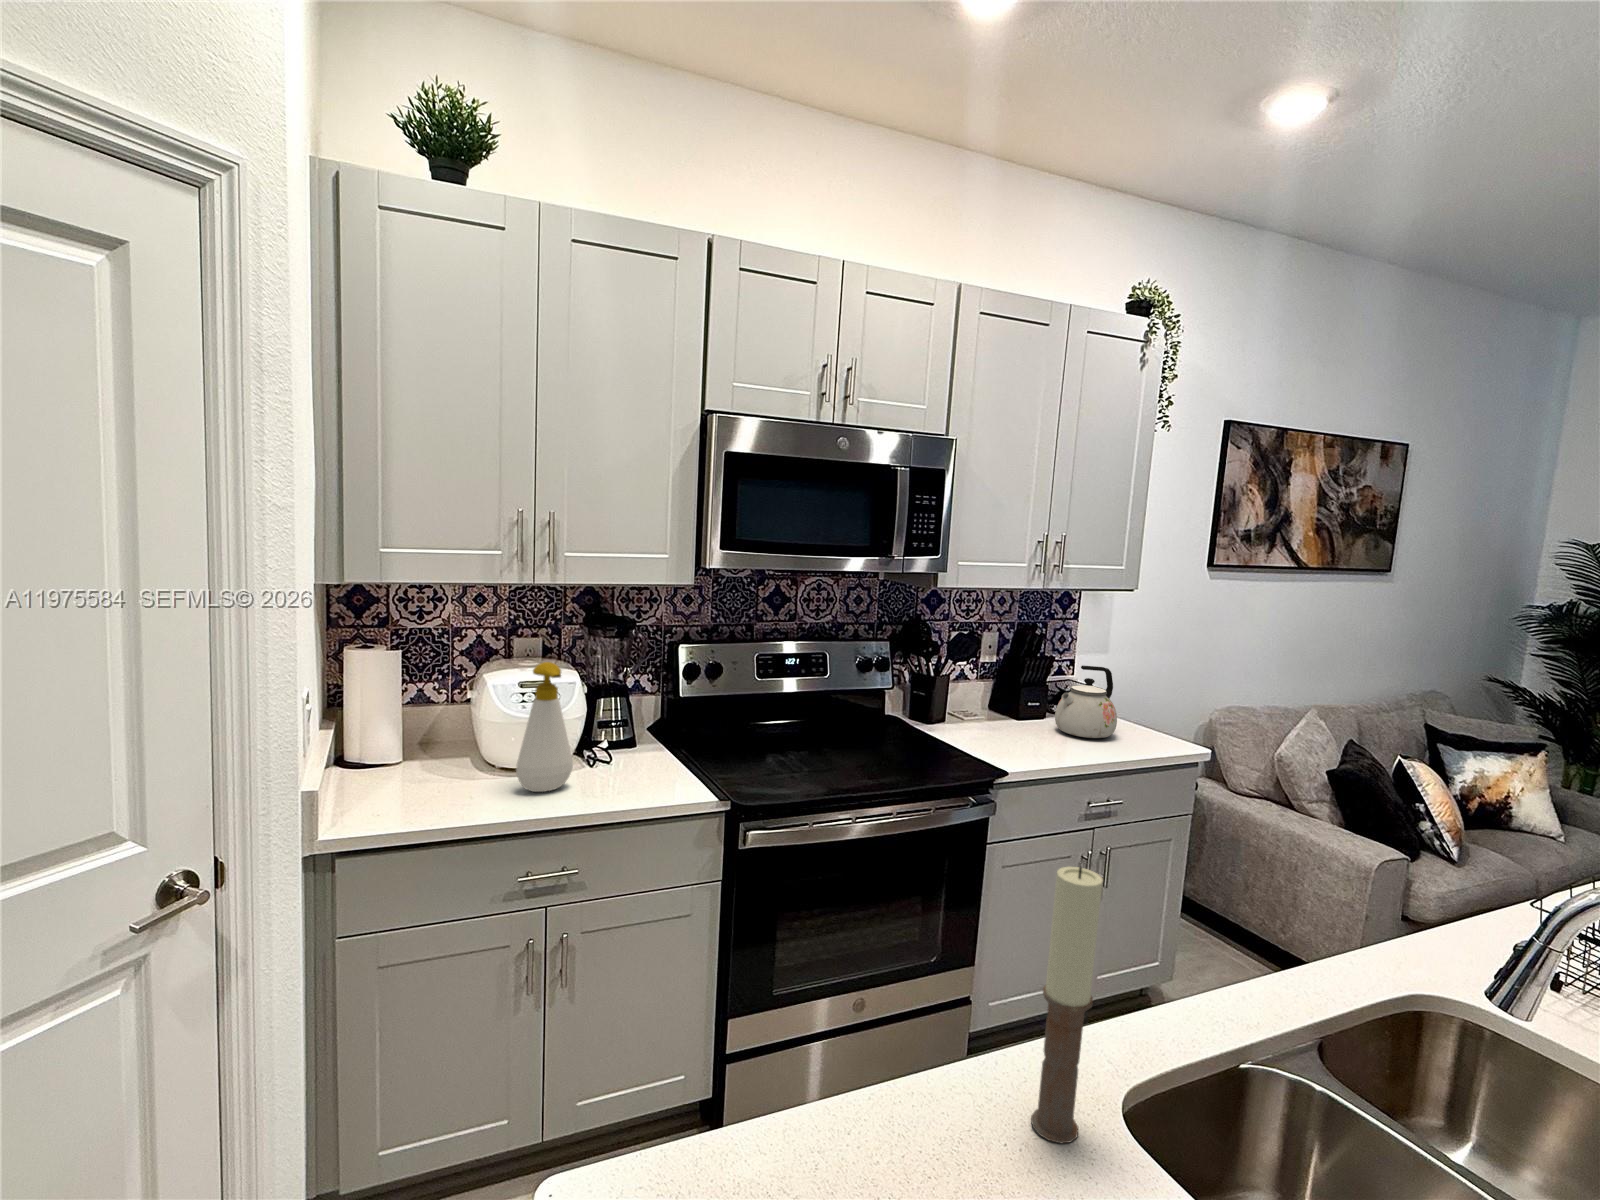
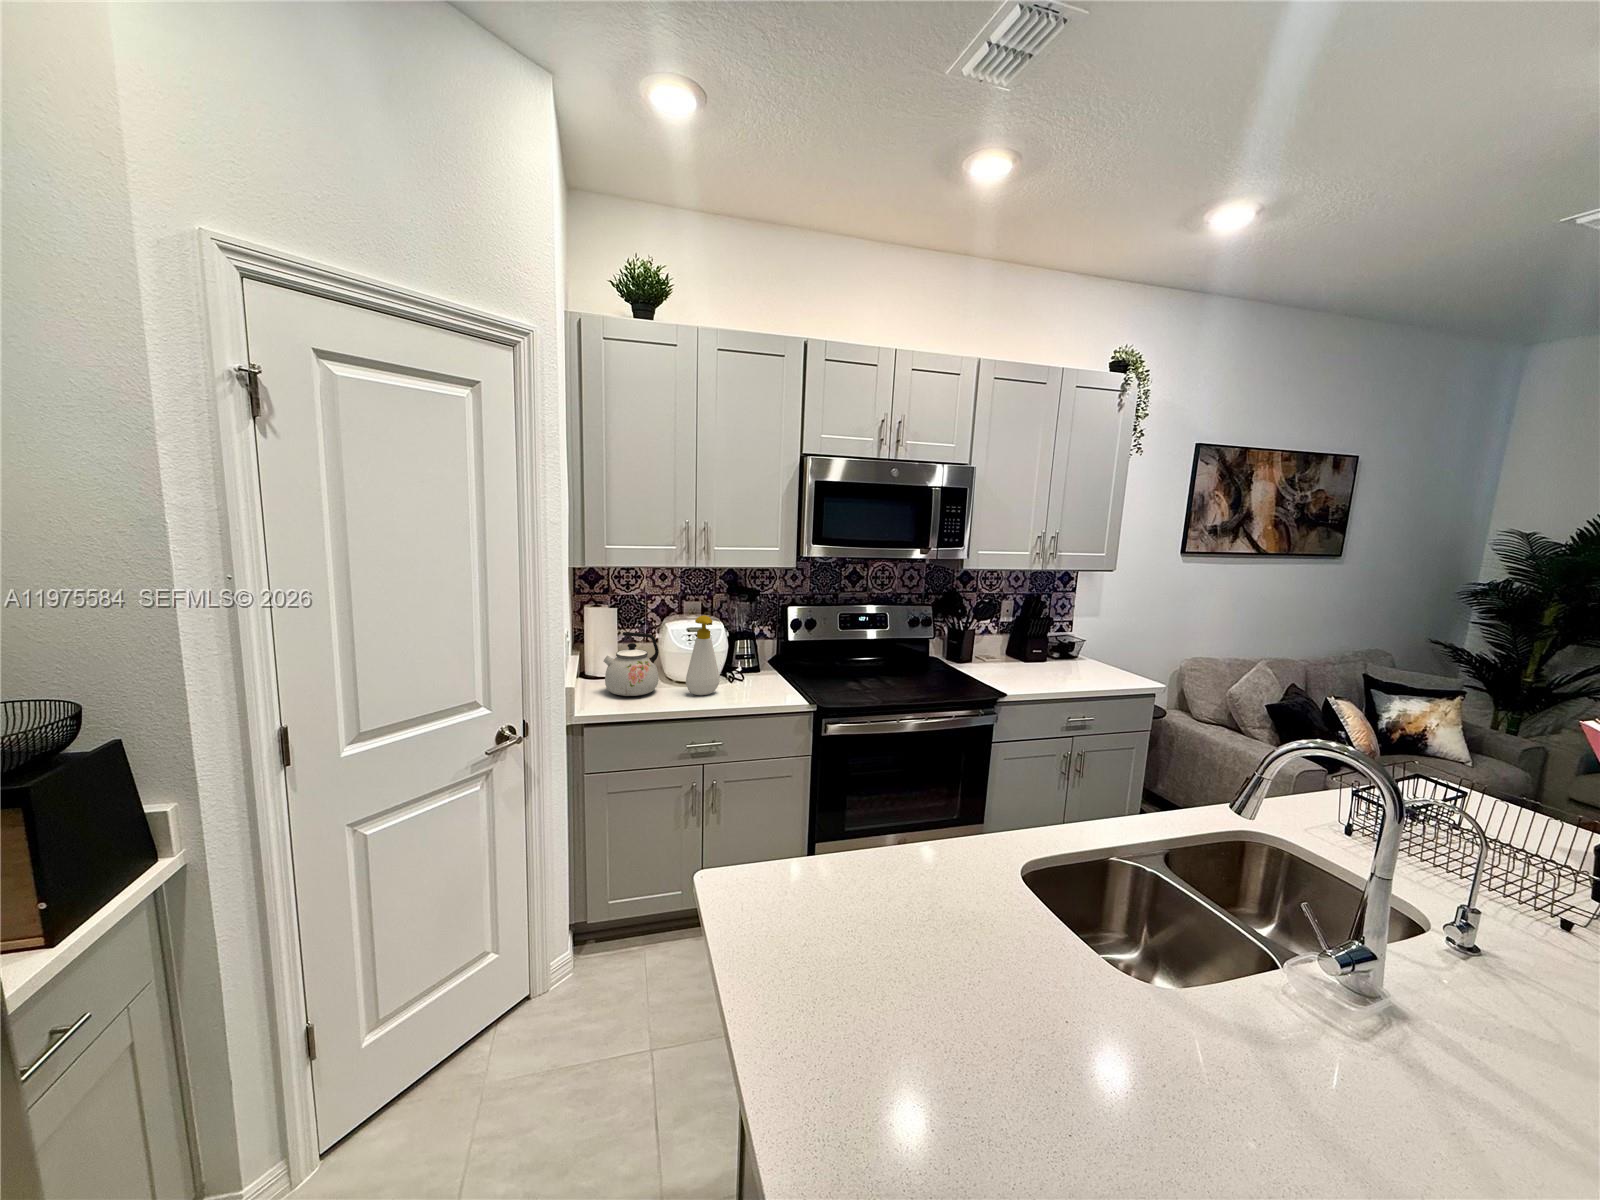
kettle: present [1055,666,1117,738] -> present [603,632,659,696]
candle: present [1031,867,1103,1143] -> none [961,722,999,874]

